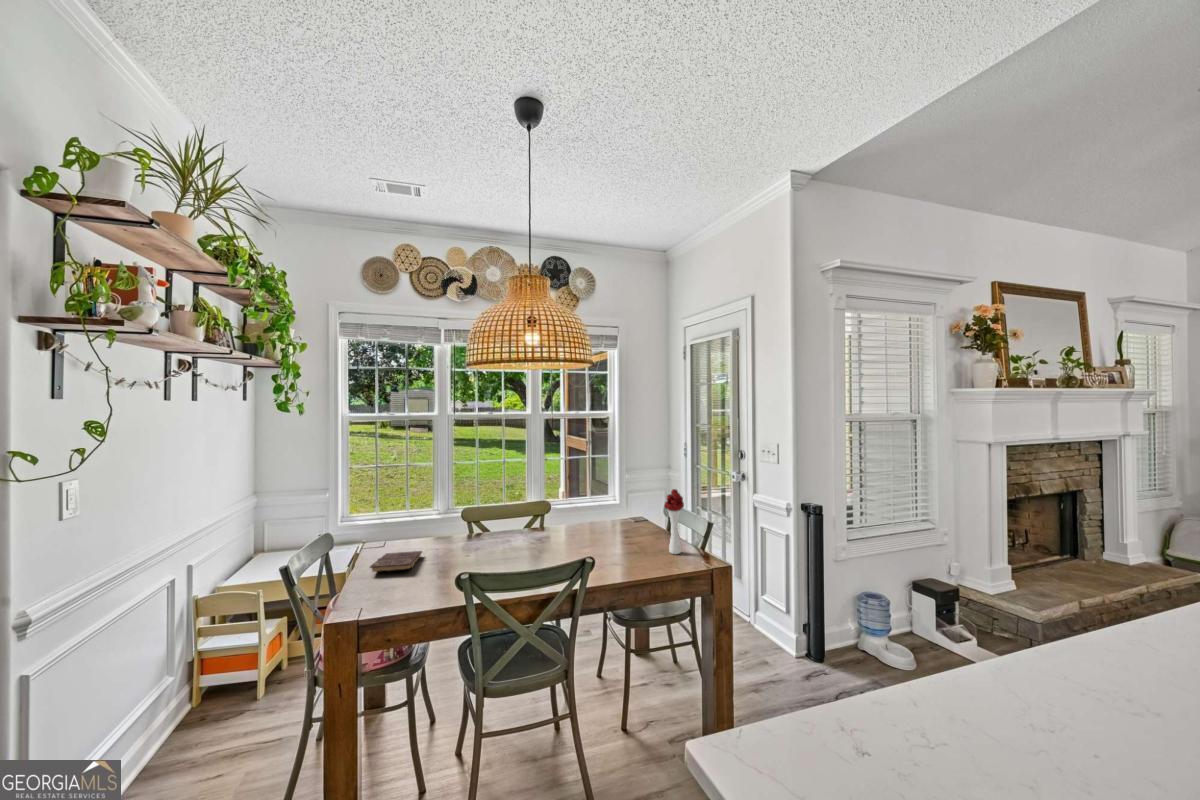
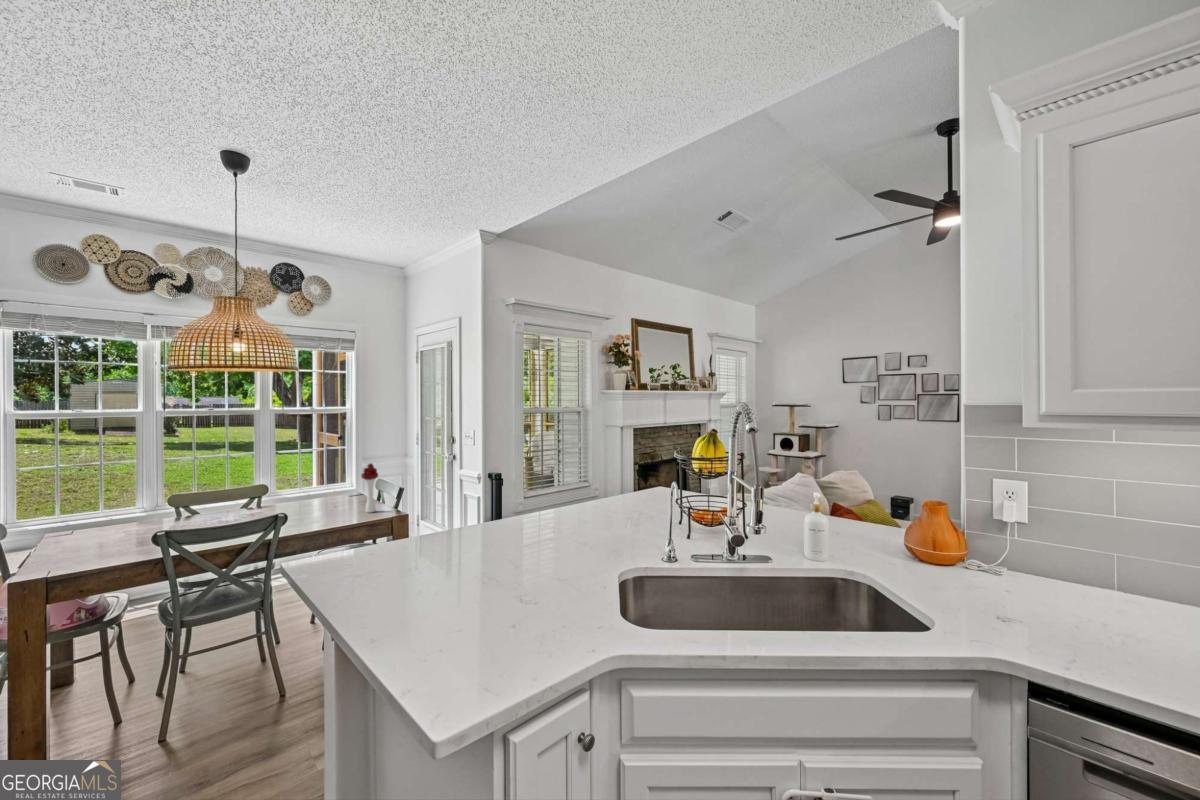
book: present [370,551,422,572] -> none [57,530,121,547]

